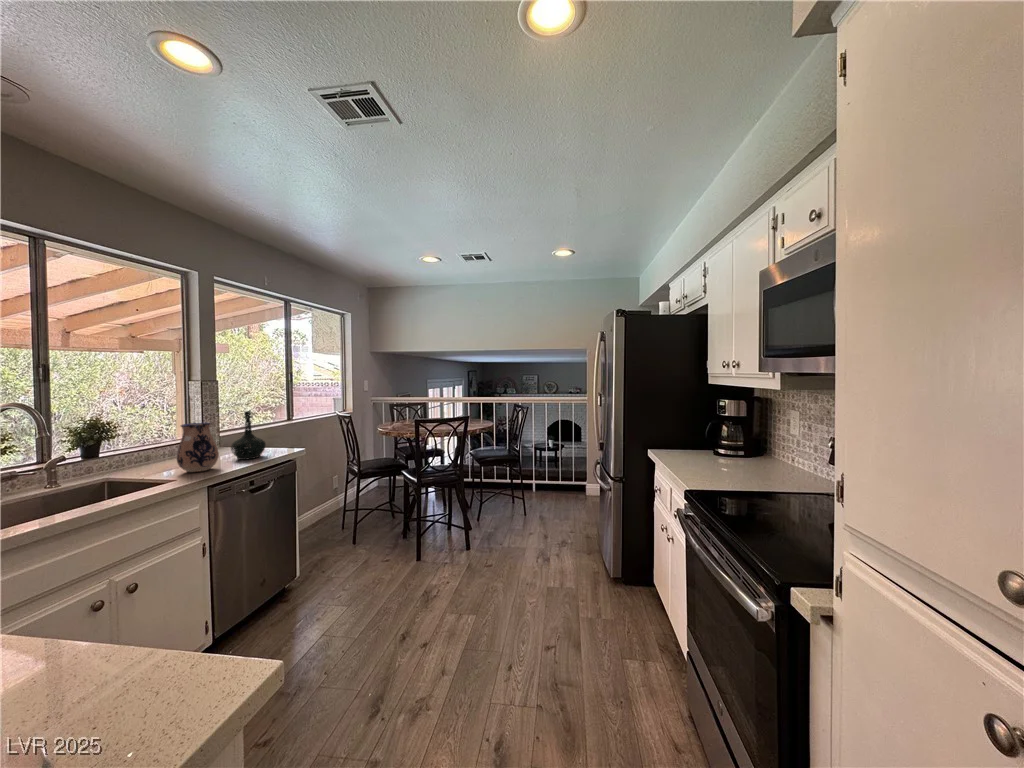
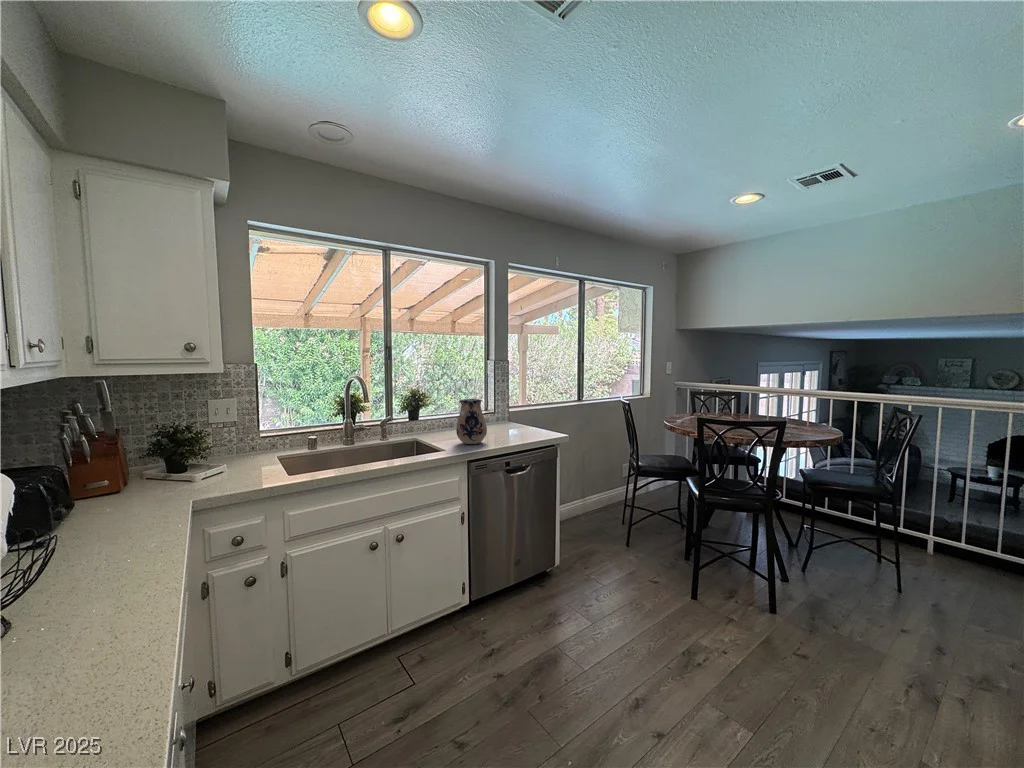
bottle: present [231,411,266,460] -> none [502,391,531,438]

